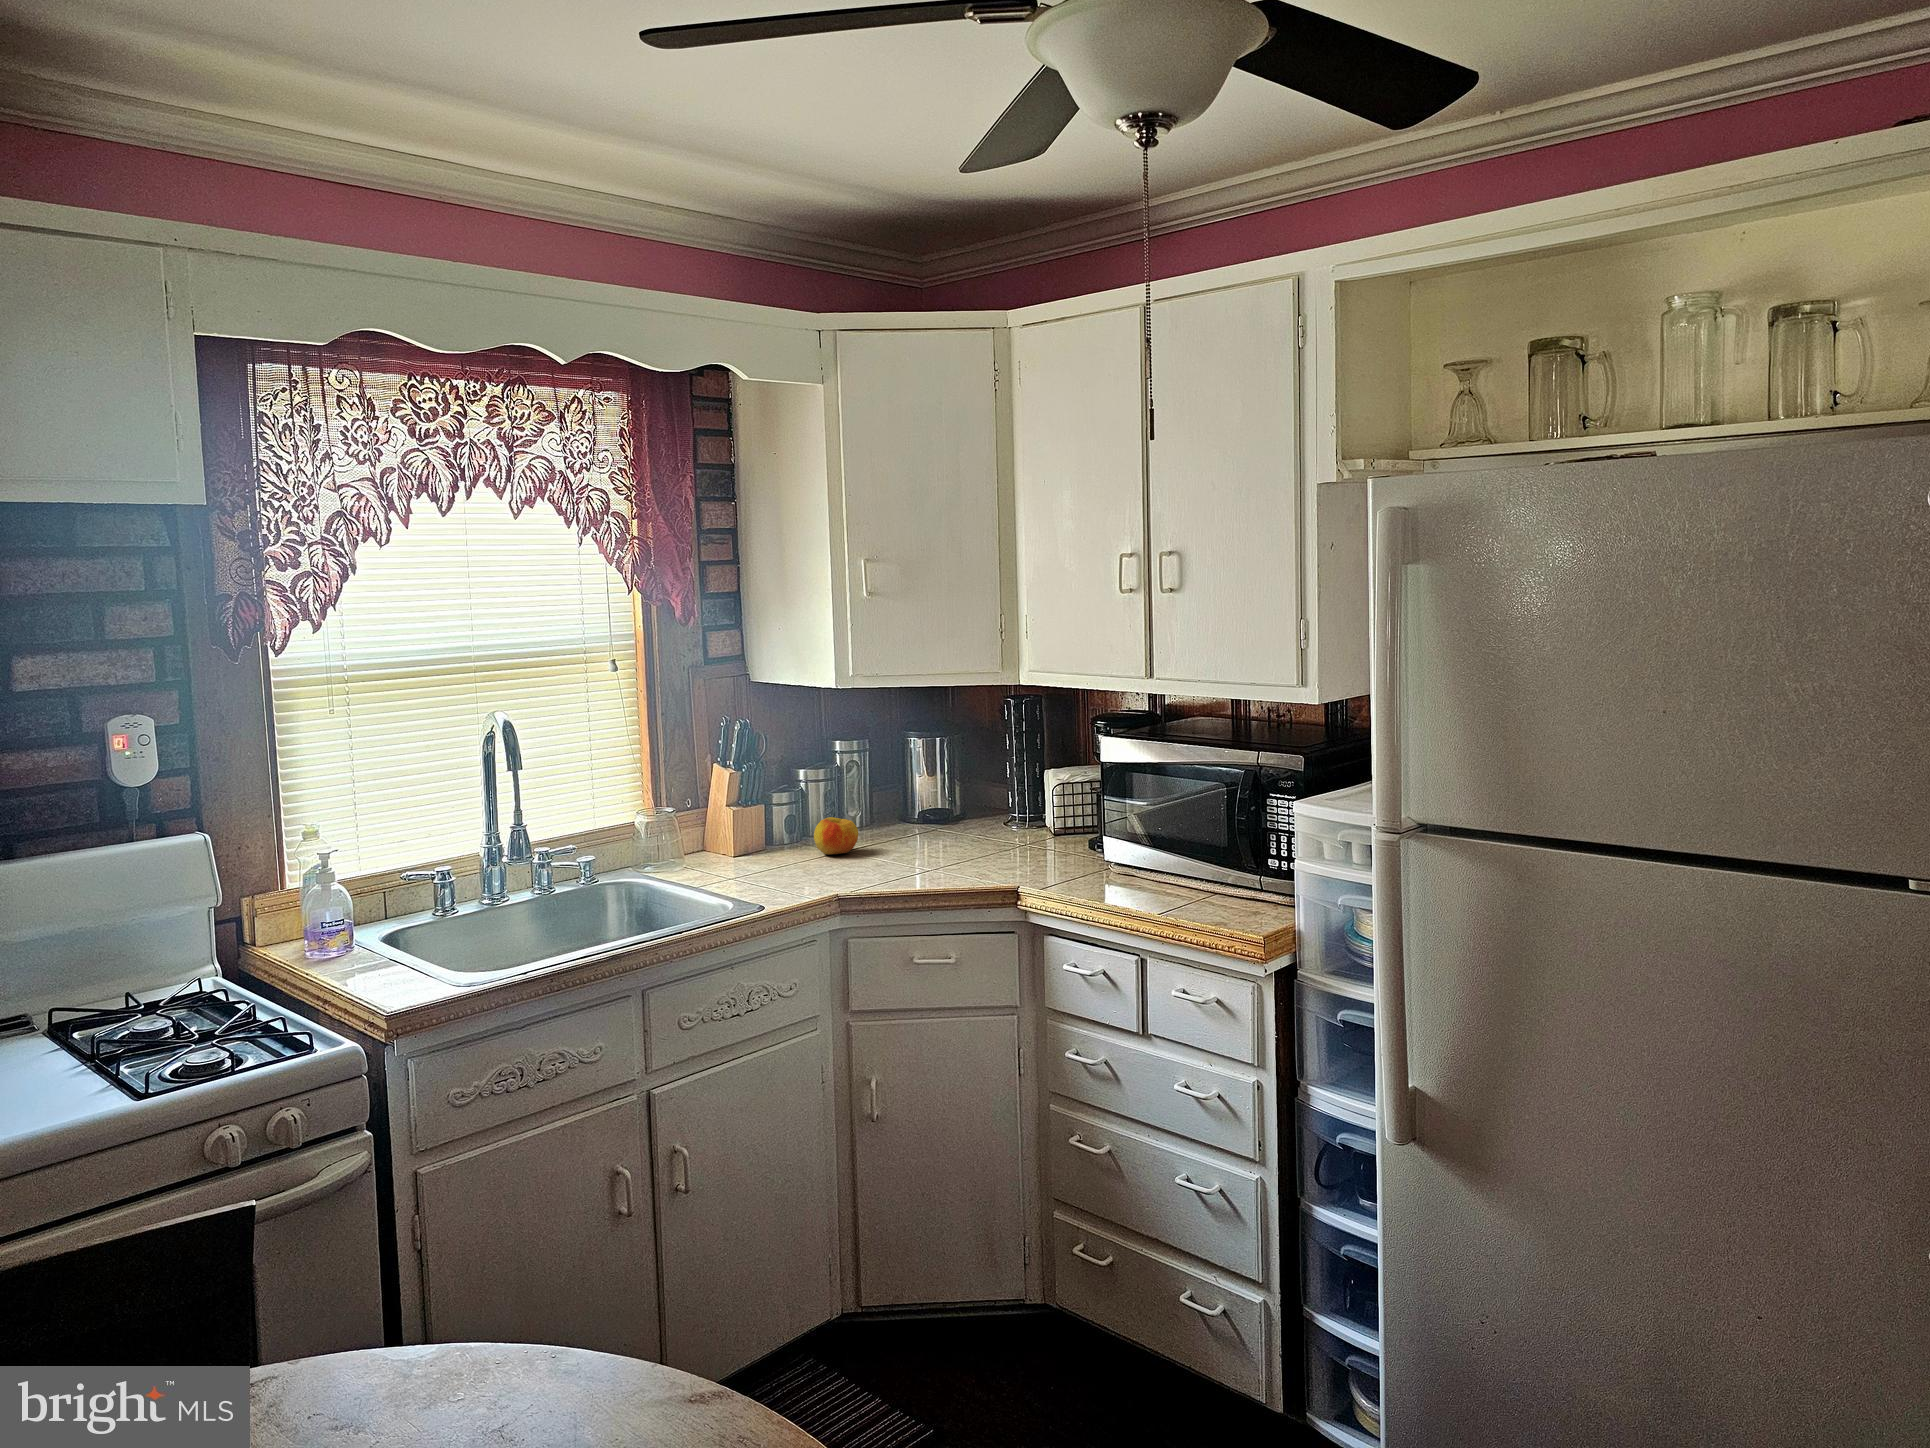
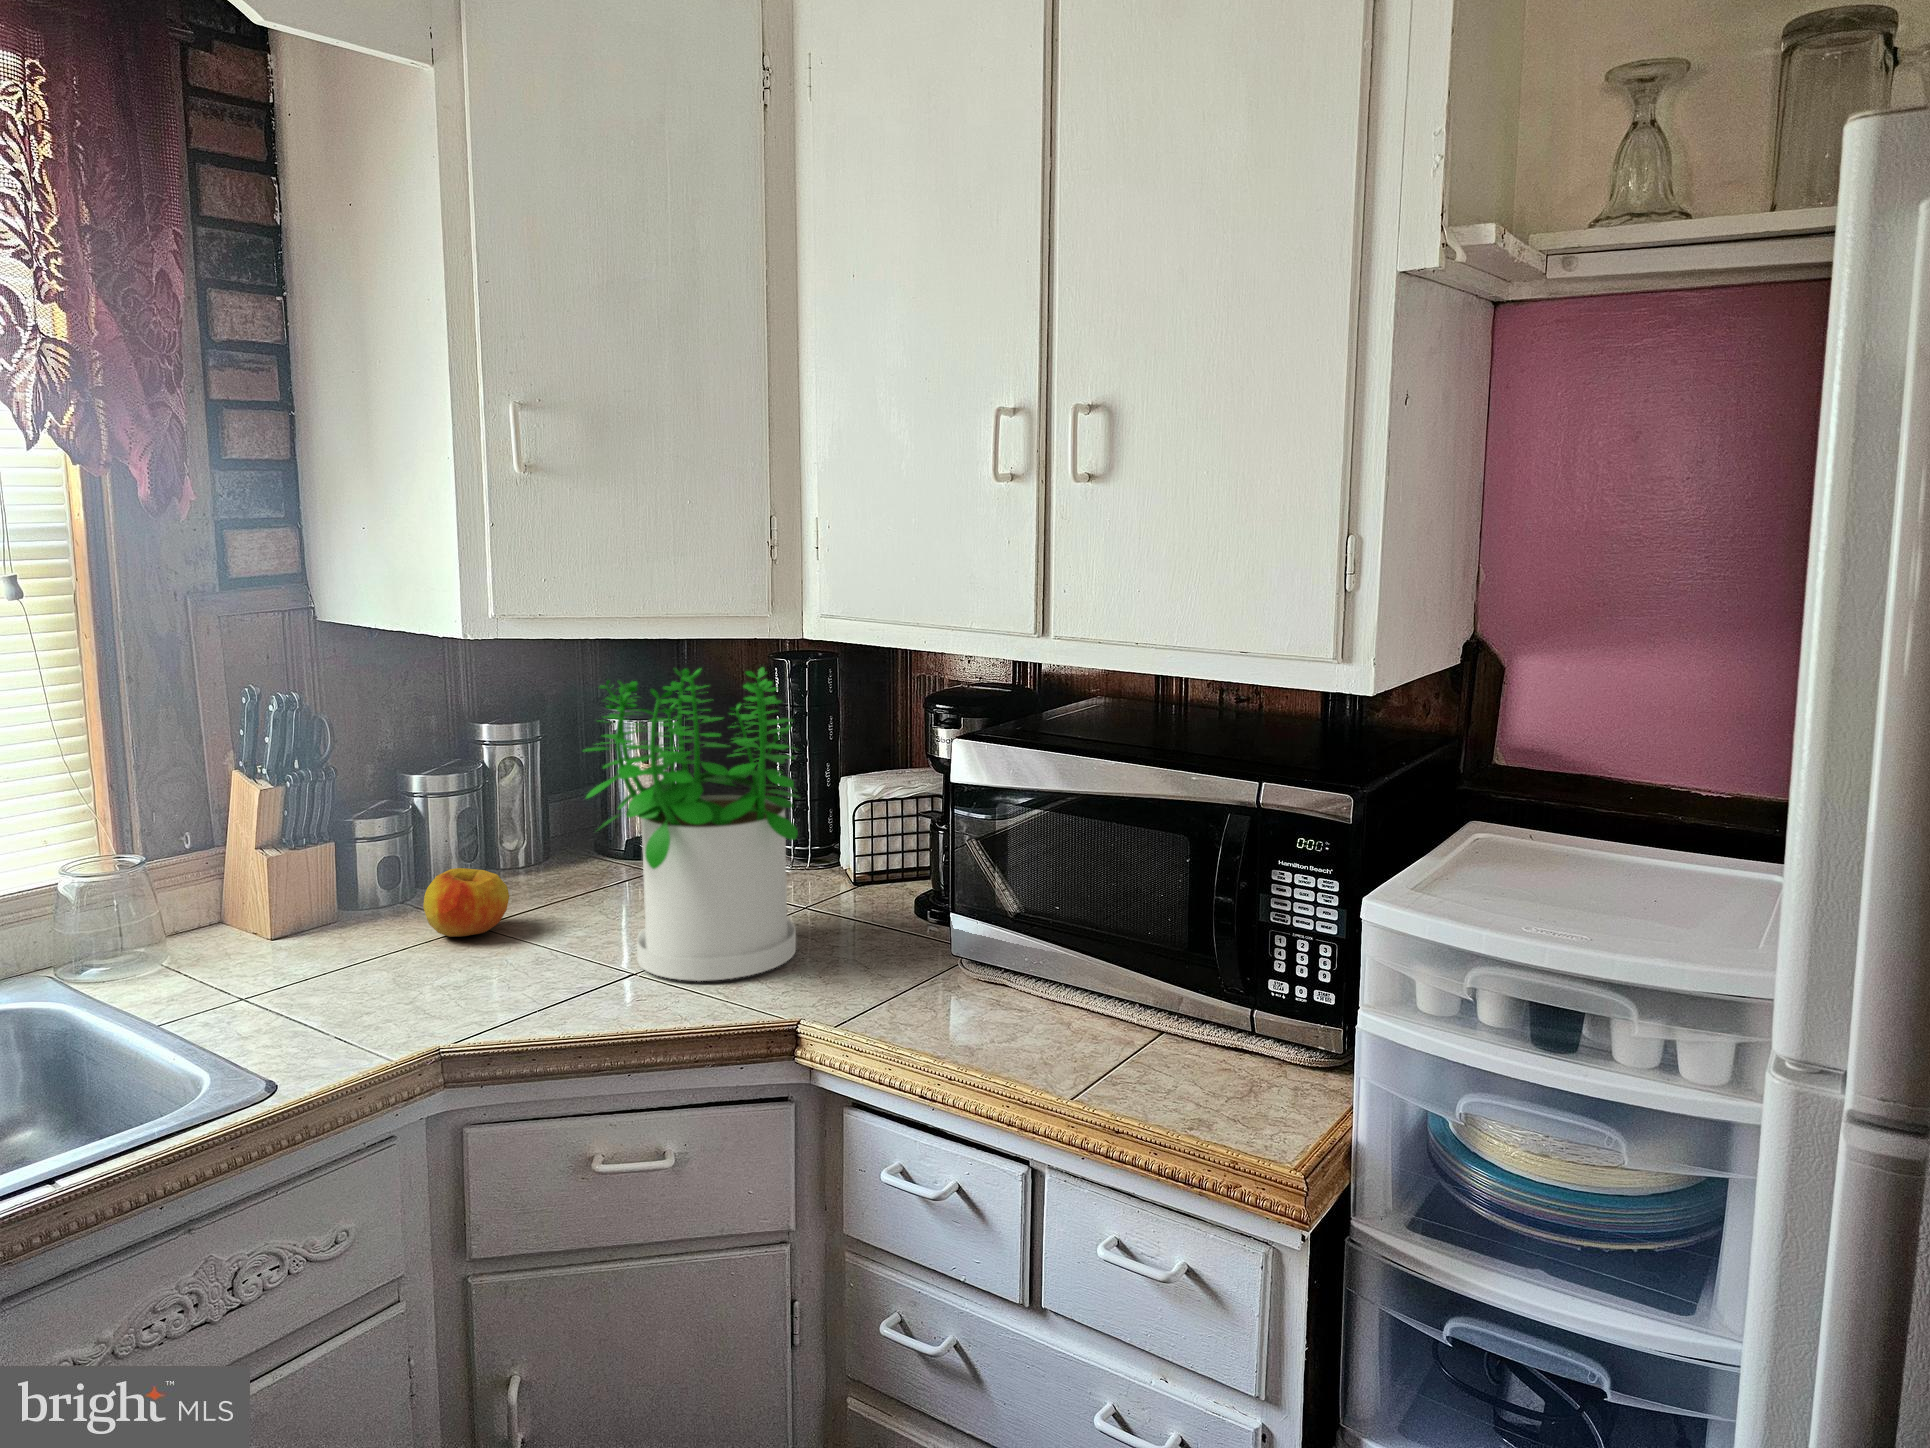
potted plant: none [901,701,1018,871] -> present [584,667,799,981]

